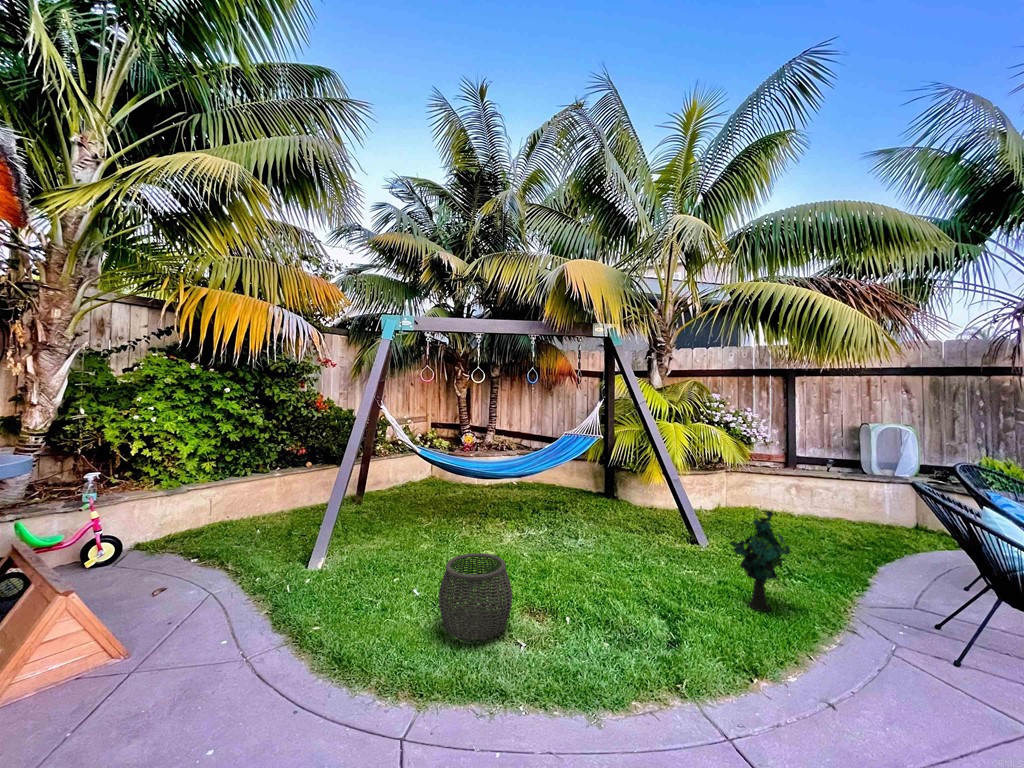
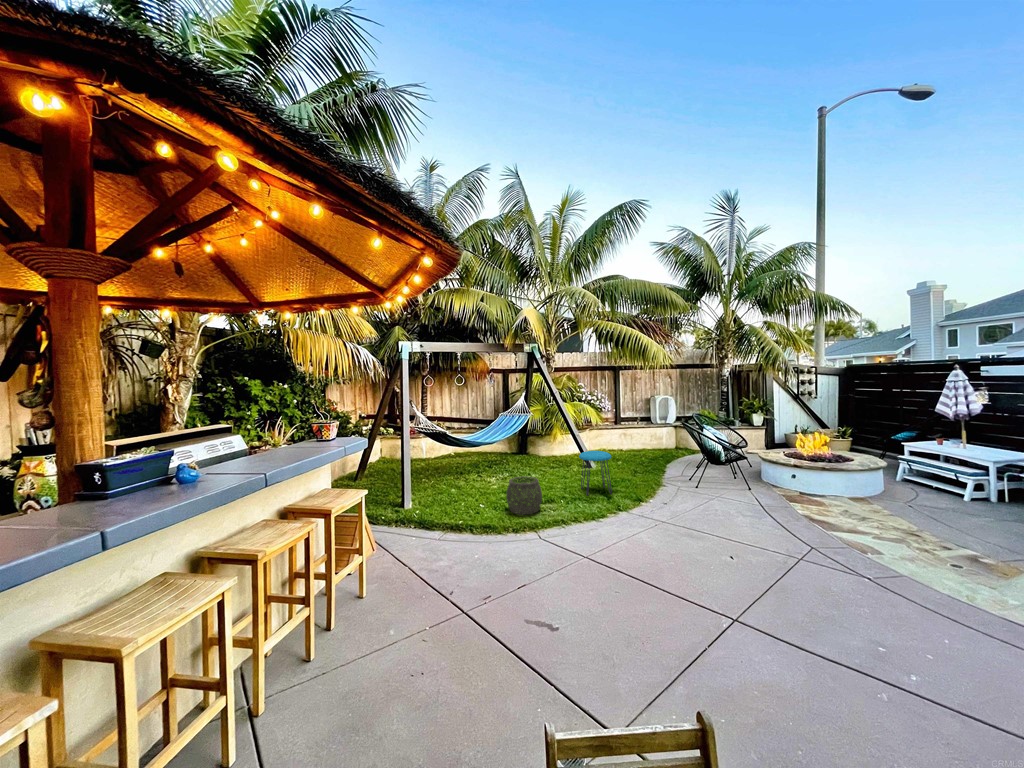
decorative plant: present [729,511,790,611] -> none [618,441,643,486]
stool: none [630,519,701,626] -> present [579,451,612,495]

